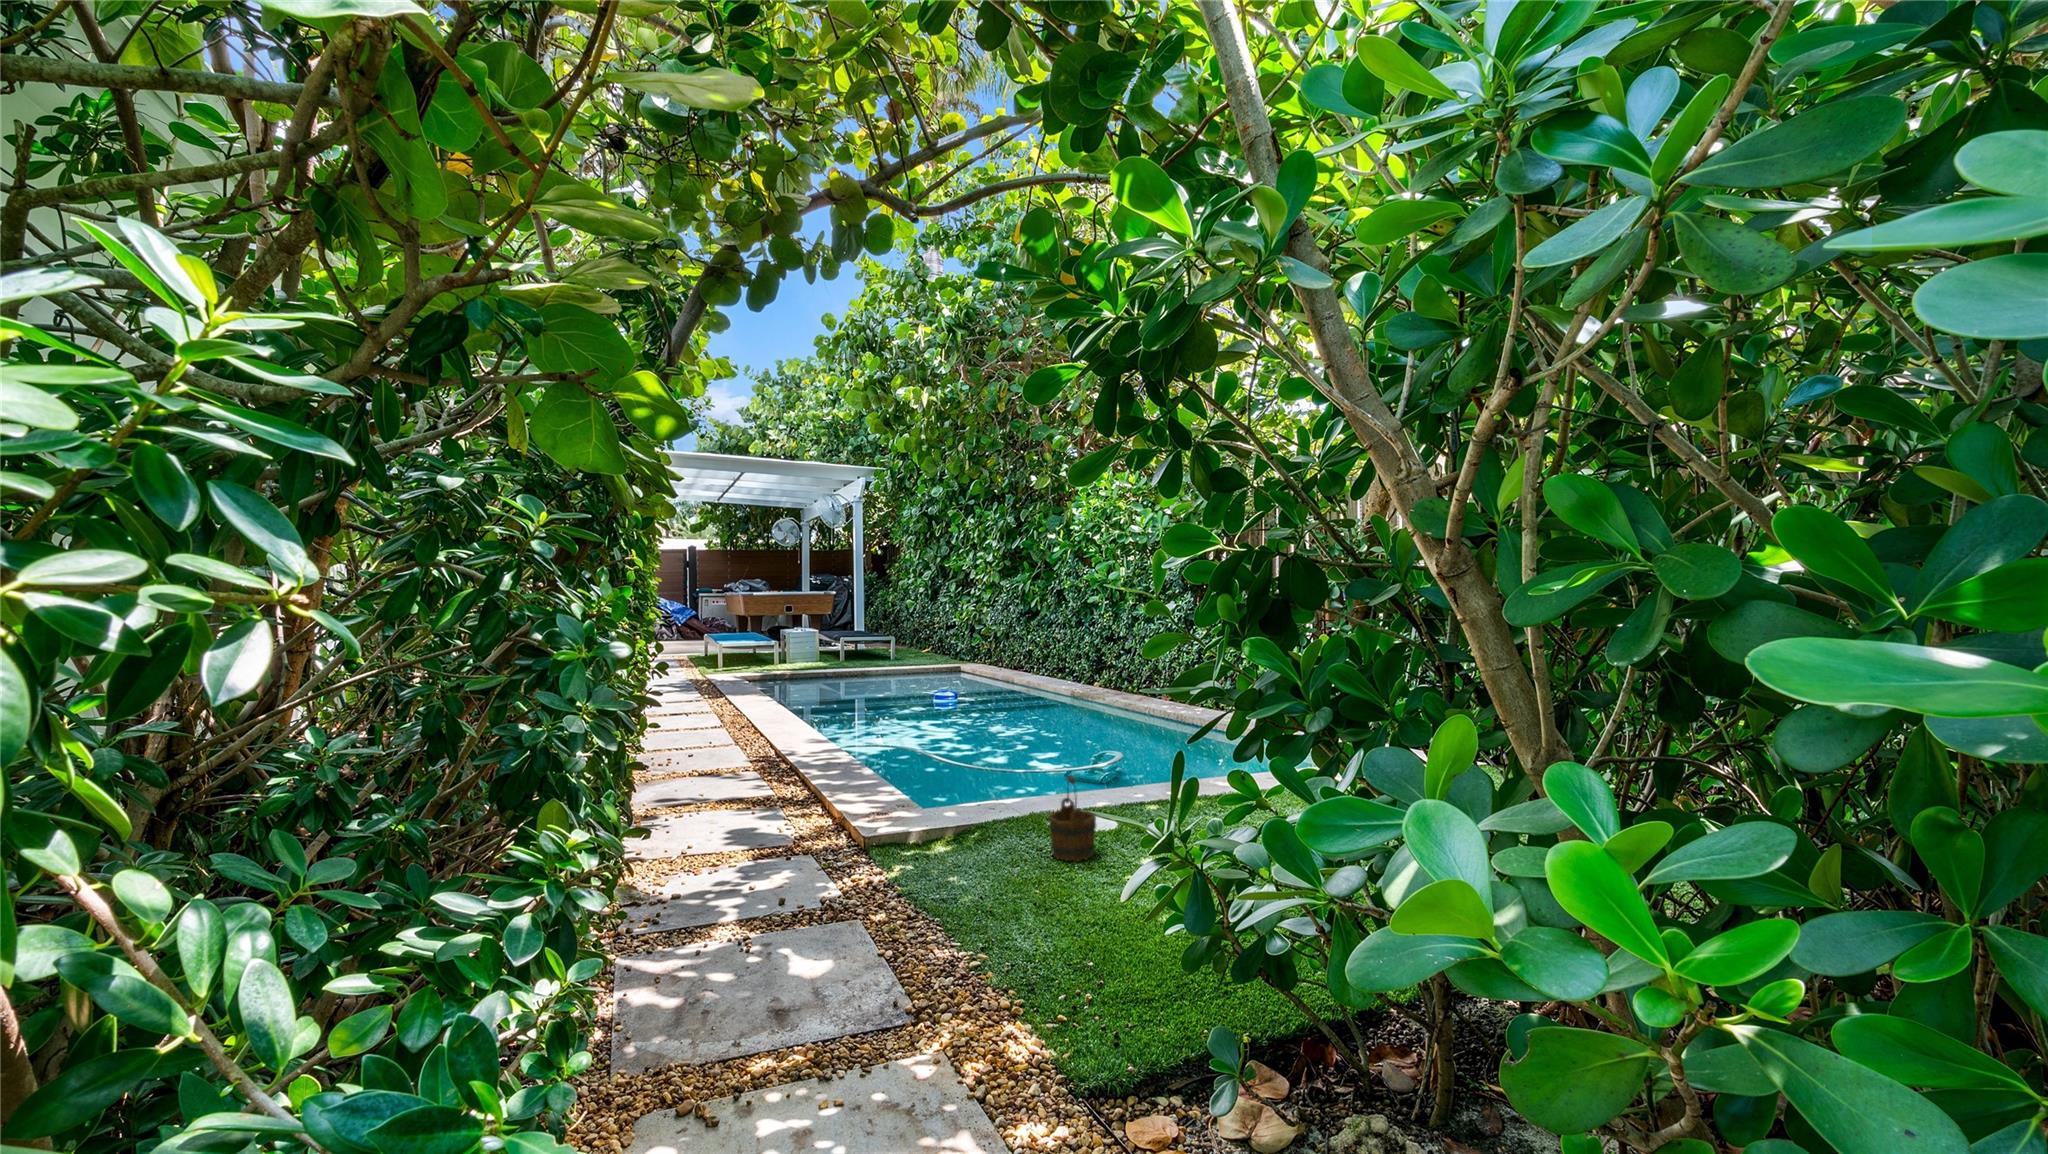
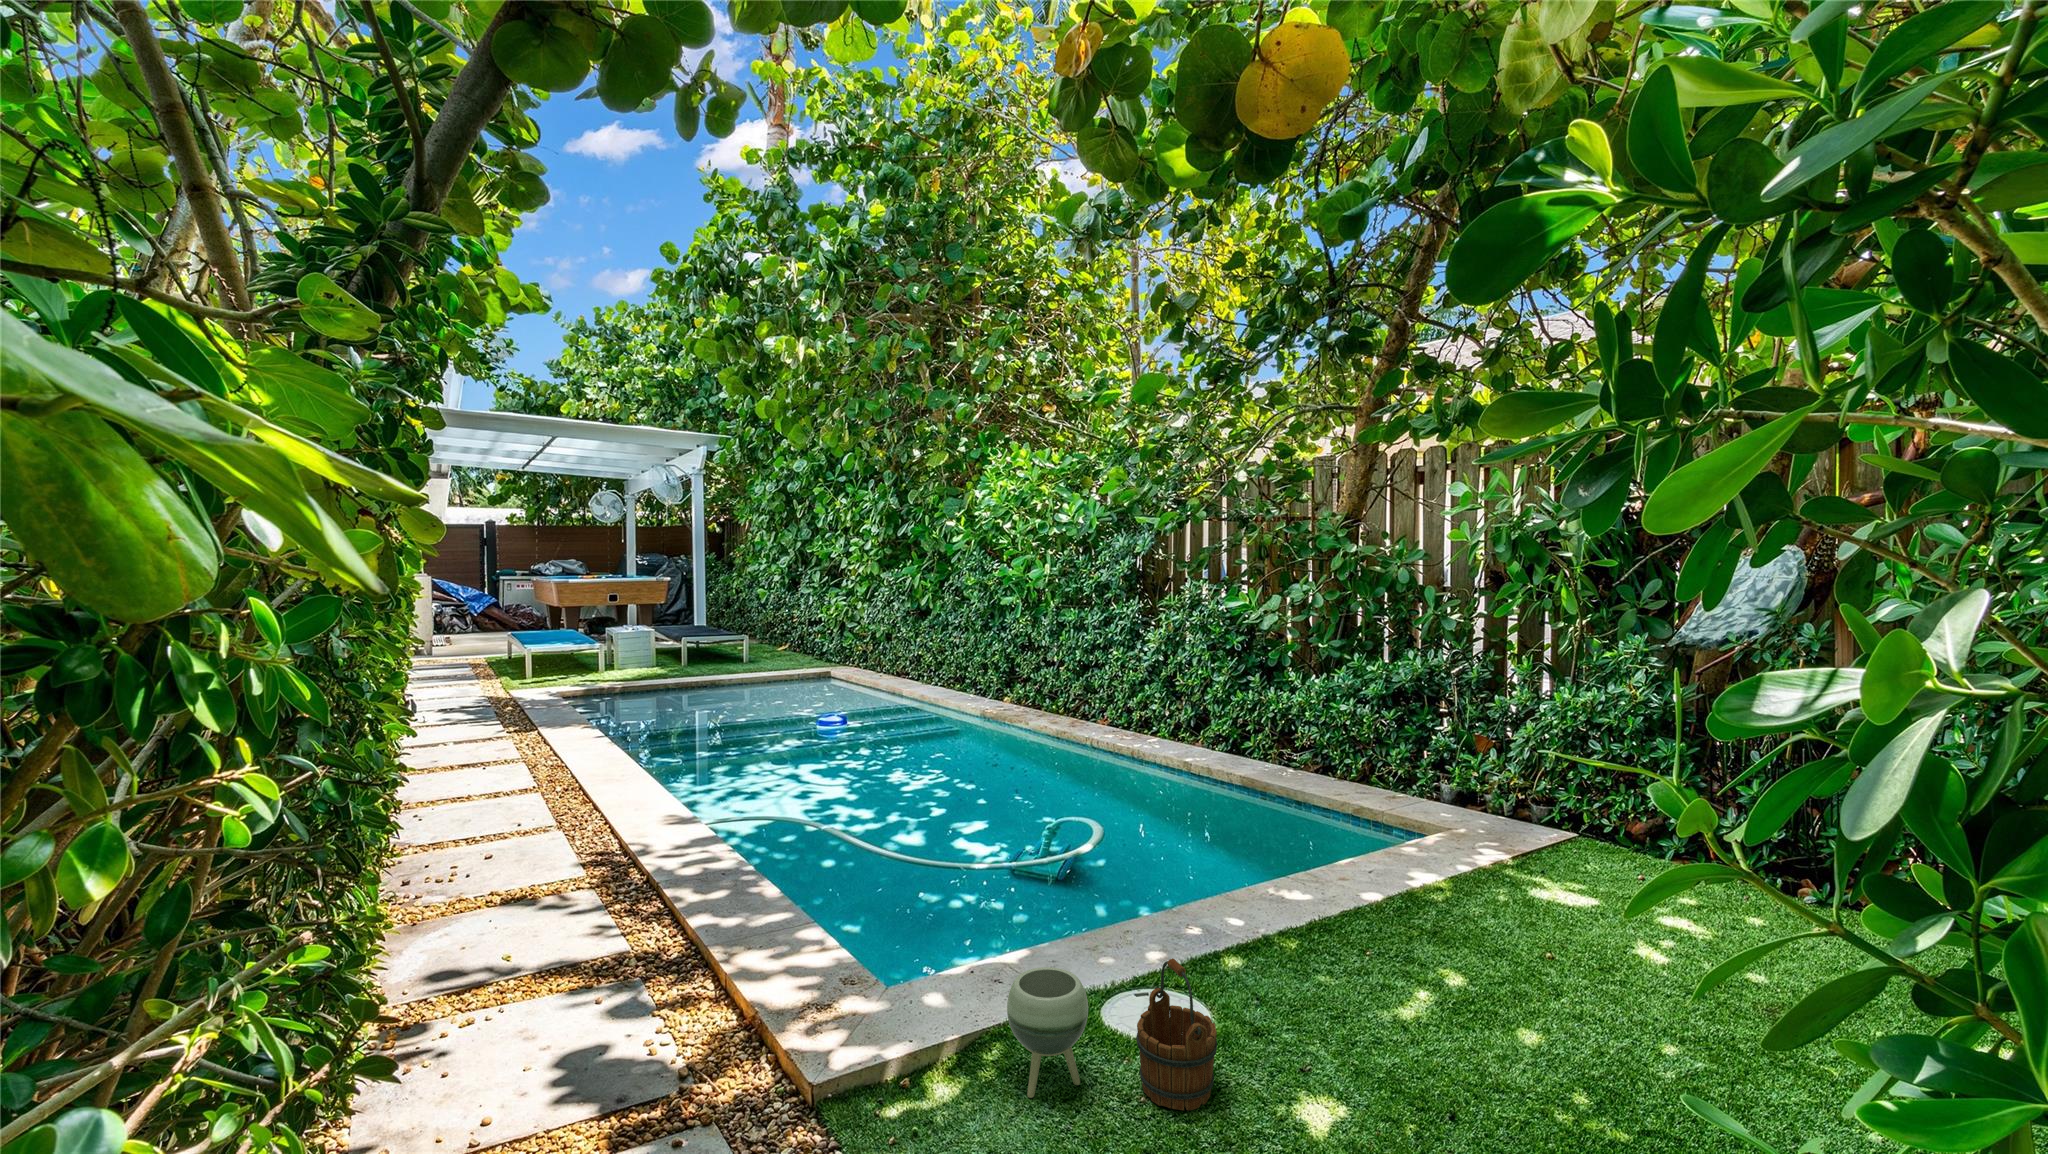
planter: none [974,784,1022,854] -> present [1007,967,1088,1098]

